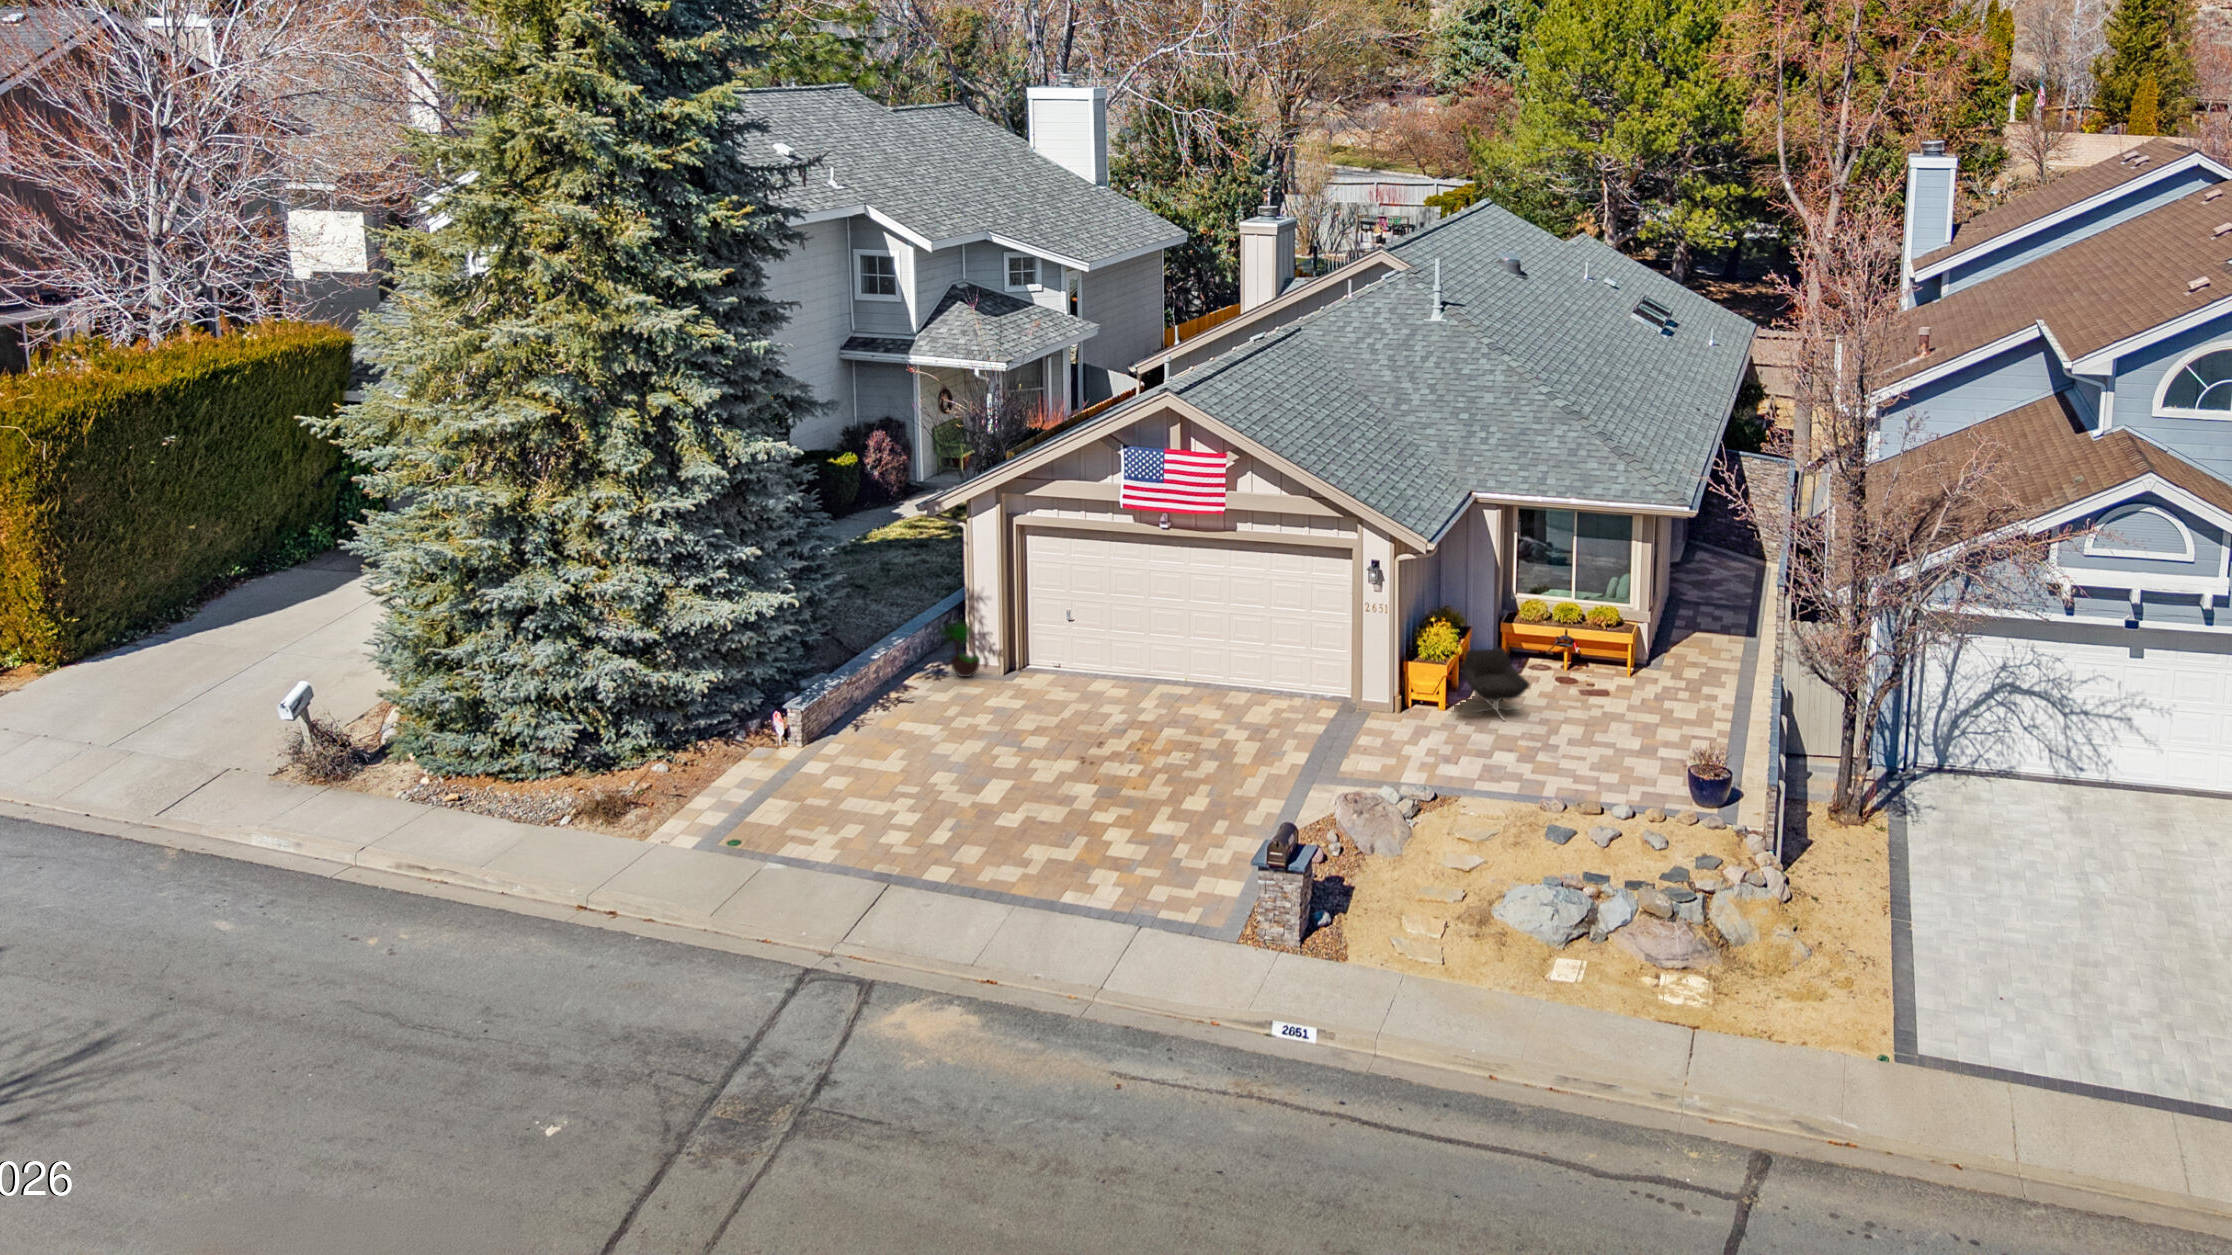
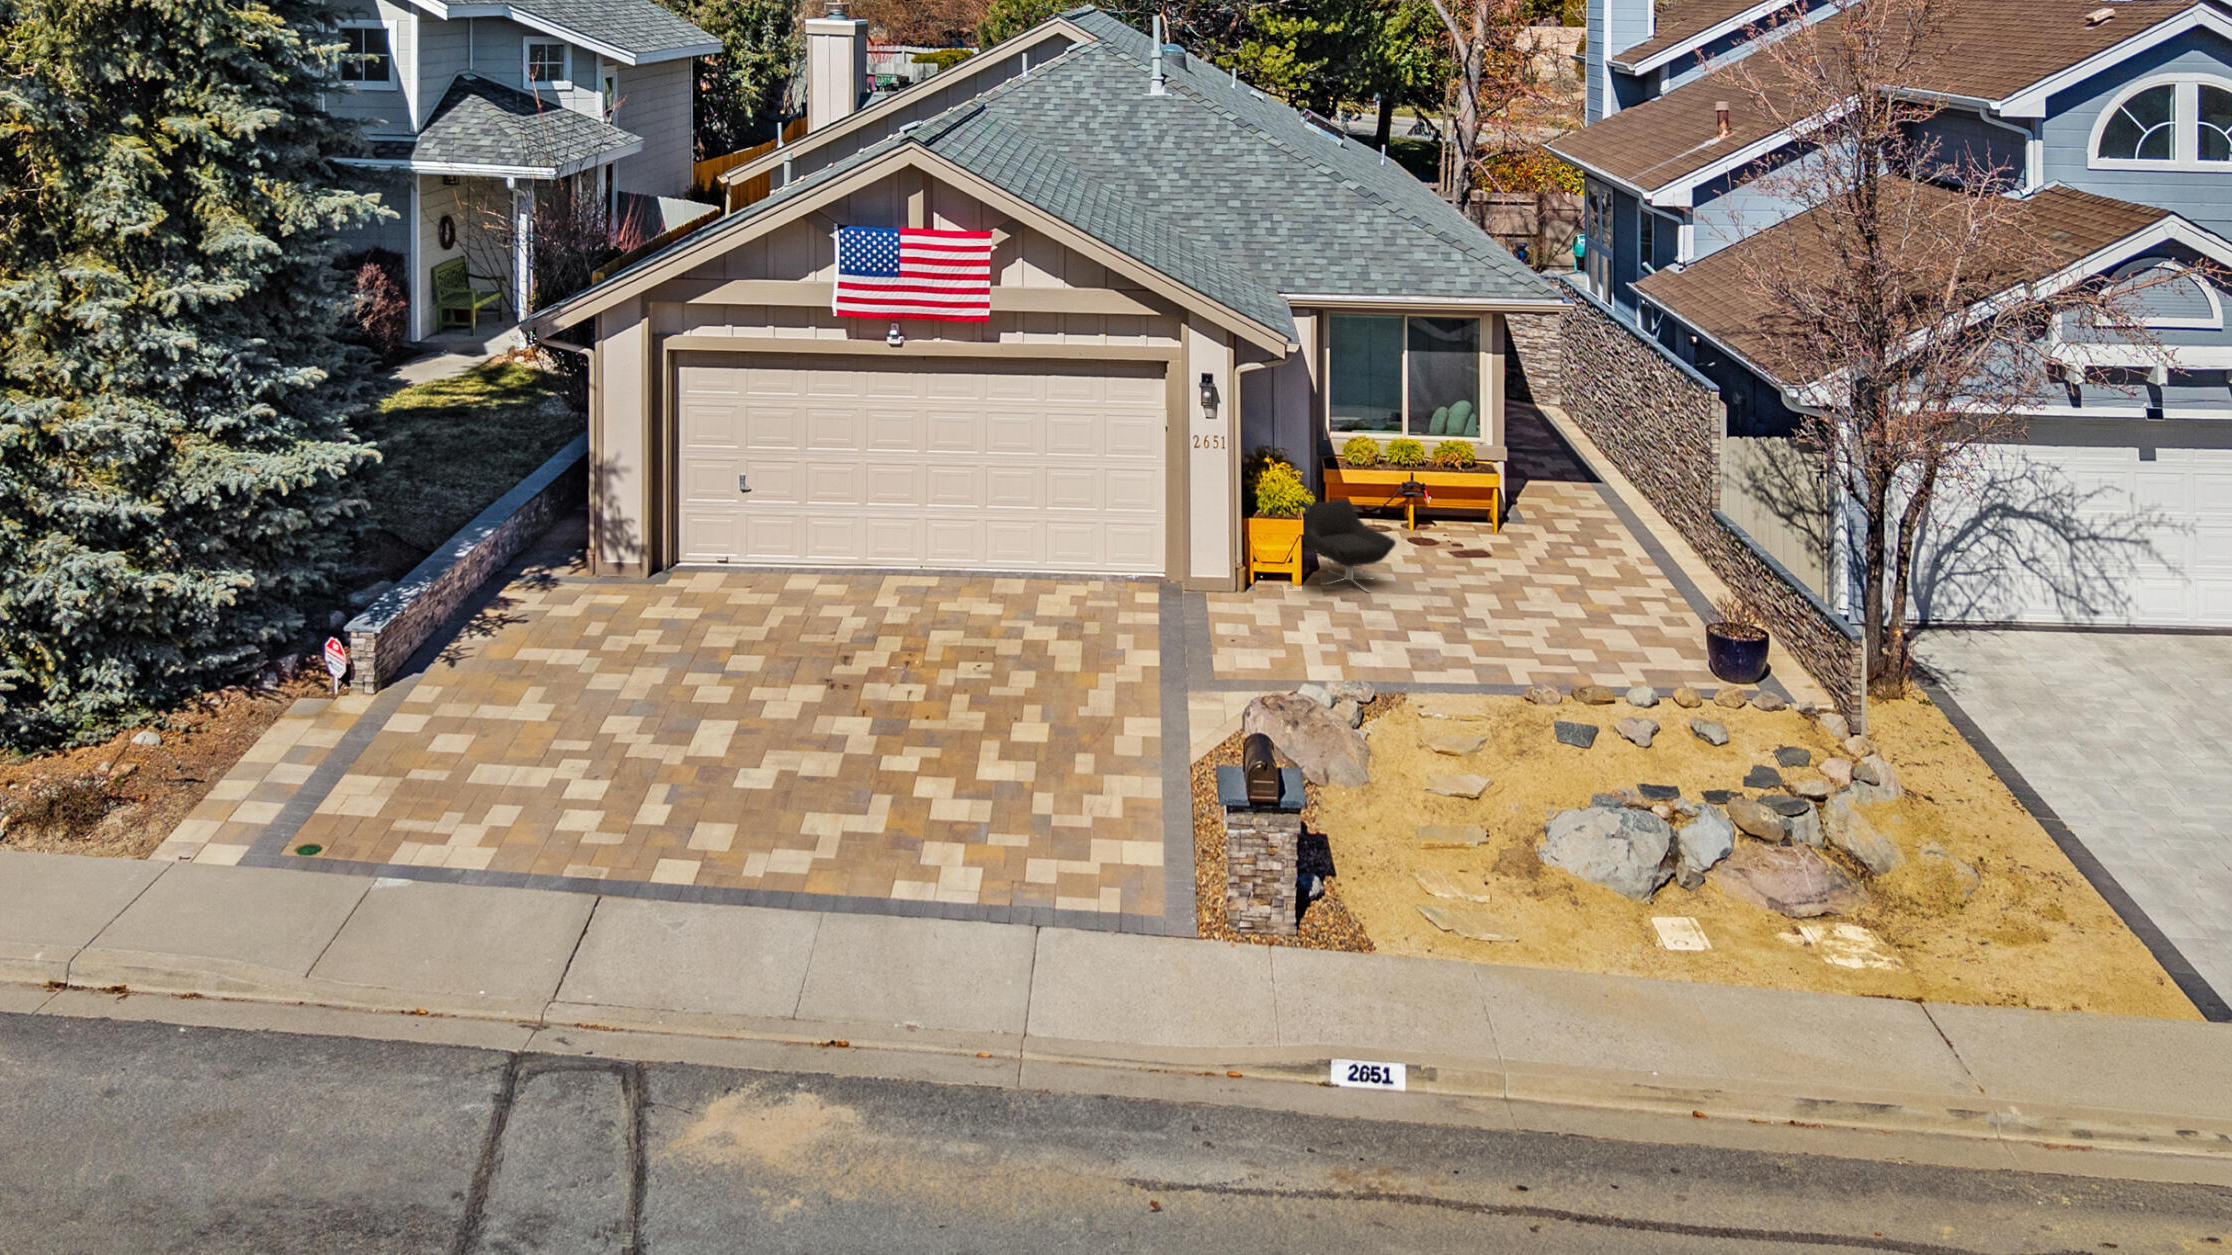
potted tree: present [940,622,980,677] -> none [545,491,612,584]

